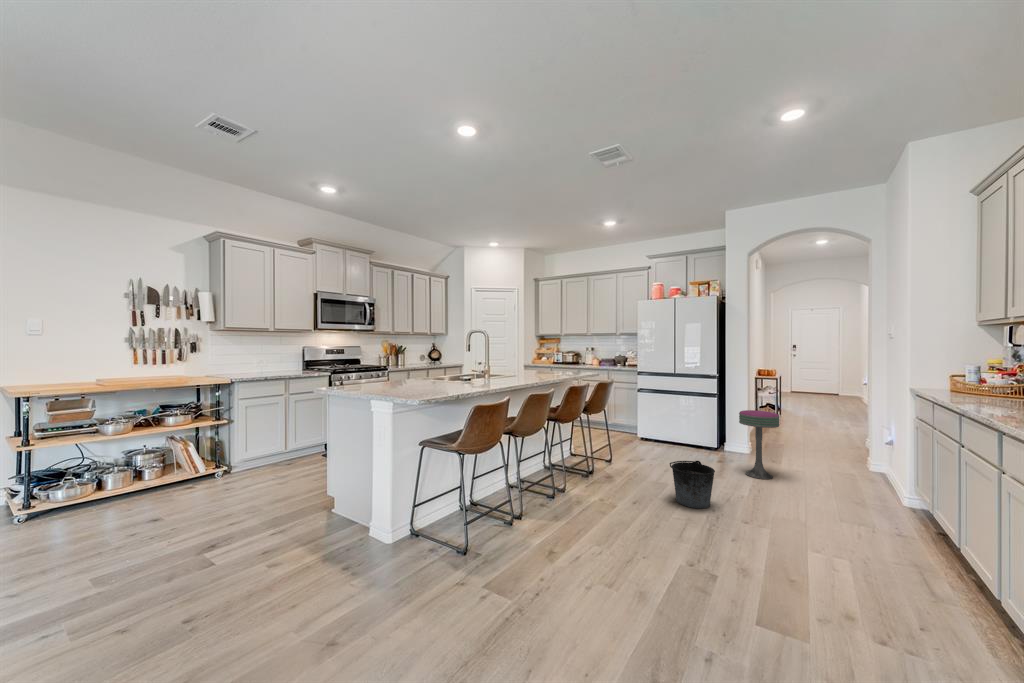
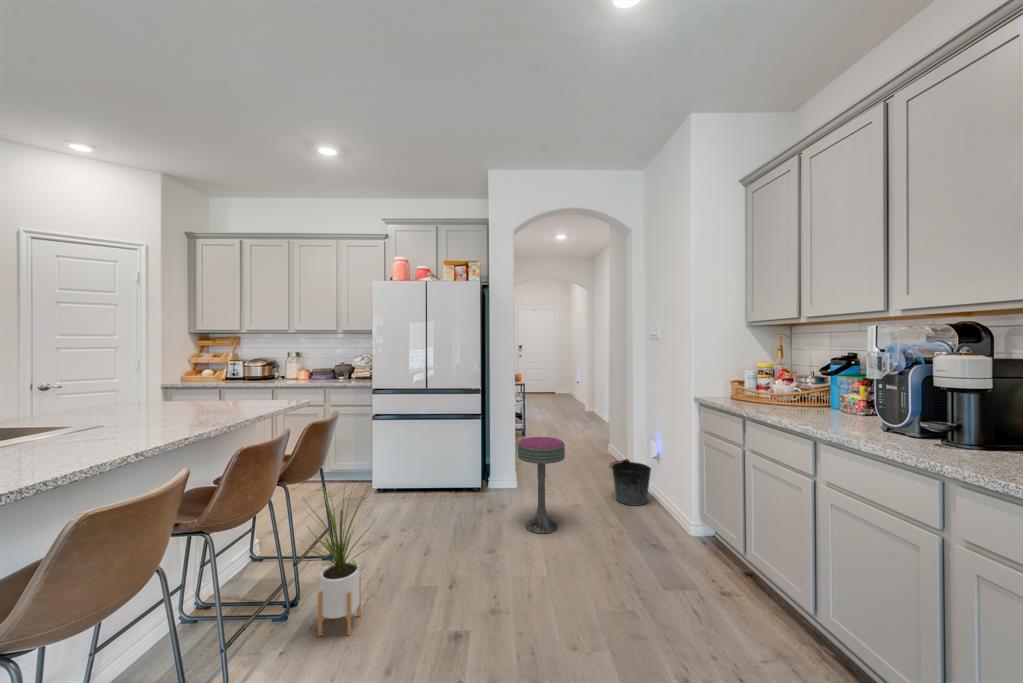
house plant: none [598,408,638,486] -> present [304,487,374,636]
bucket: present [670,461,715,508] -> present [610,459,651,506]

